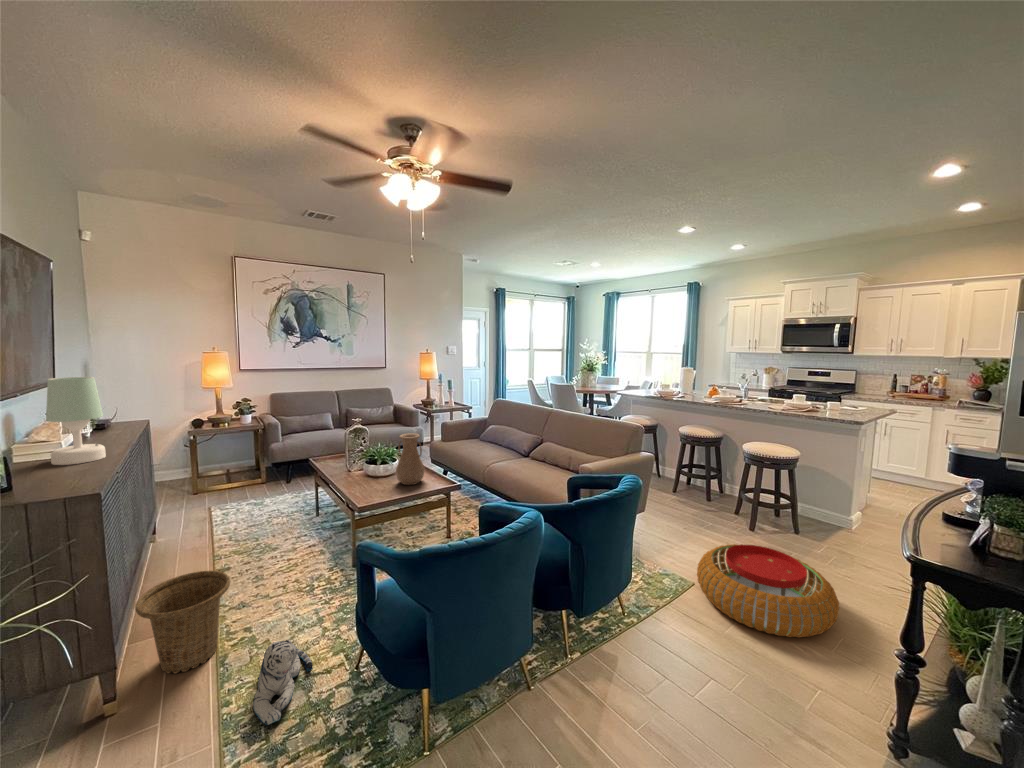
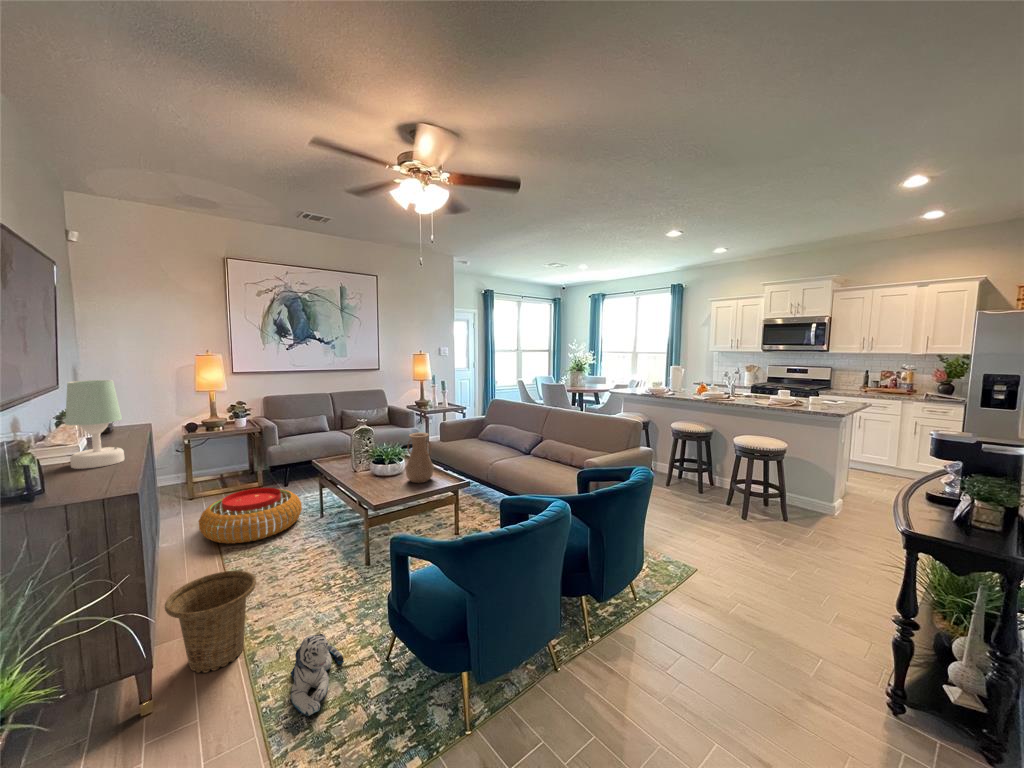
pouf: present [697,544,839,638] -> present [199,488,302,544]

